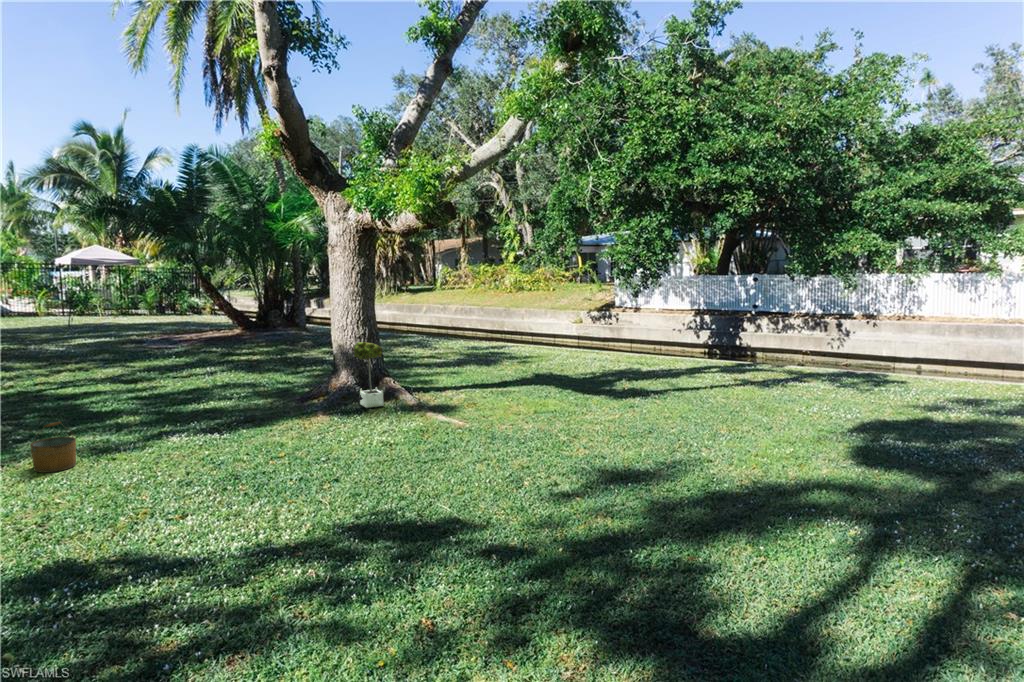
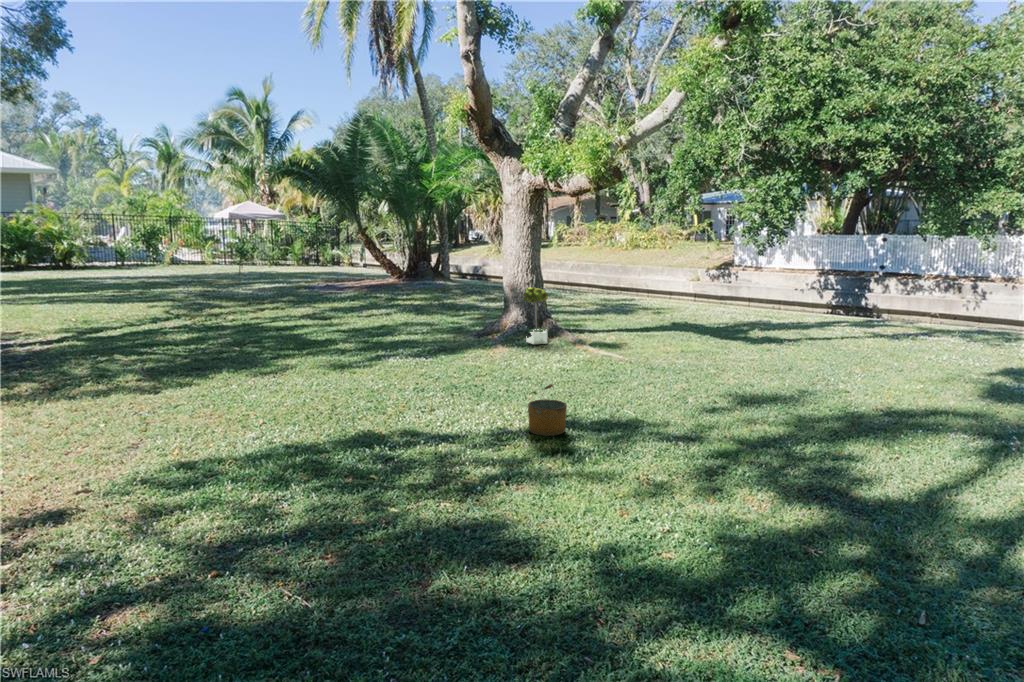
bucket: present [30,422,76,473] -> present [528,384,567,436]

